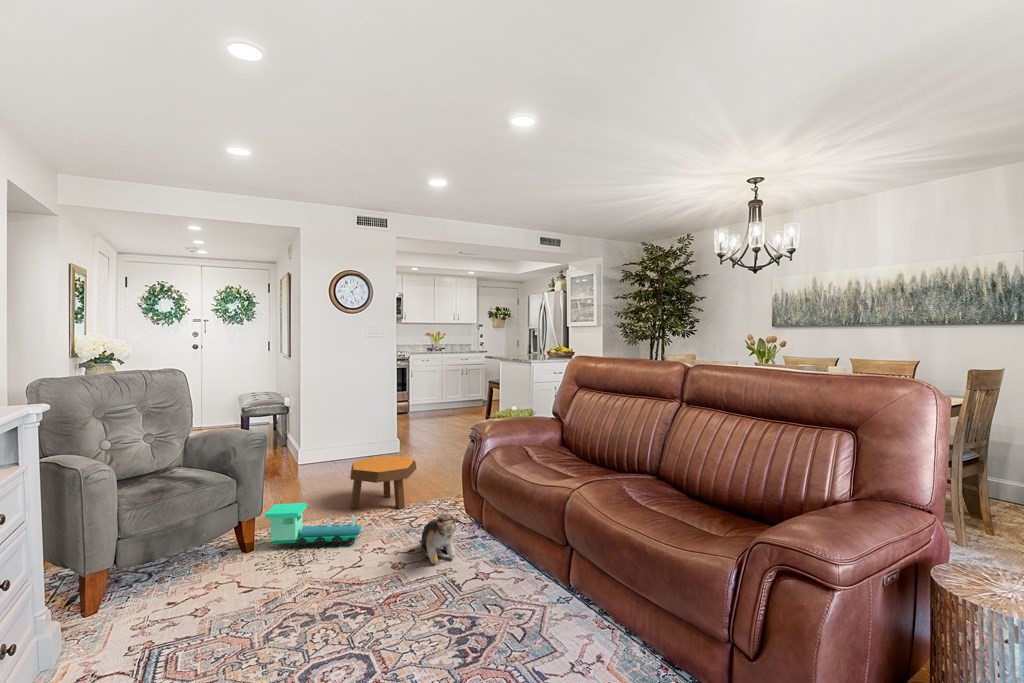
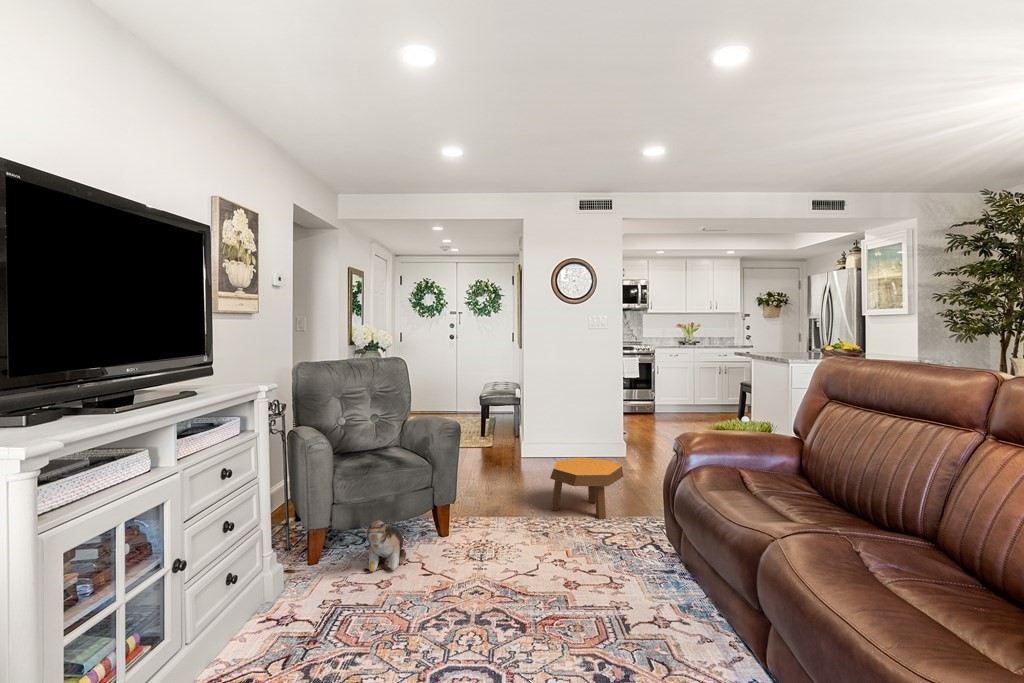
toy train: present [265,503,363,548] -> none [458,493,549,548]
plush toy: present [421,514,458,564] -> present [363,520,406,572]

